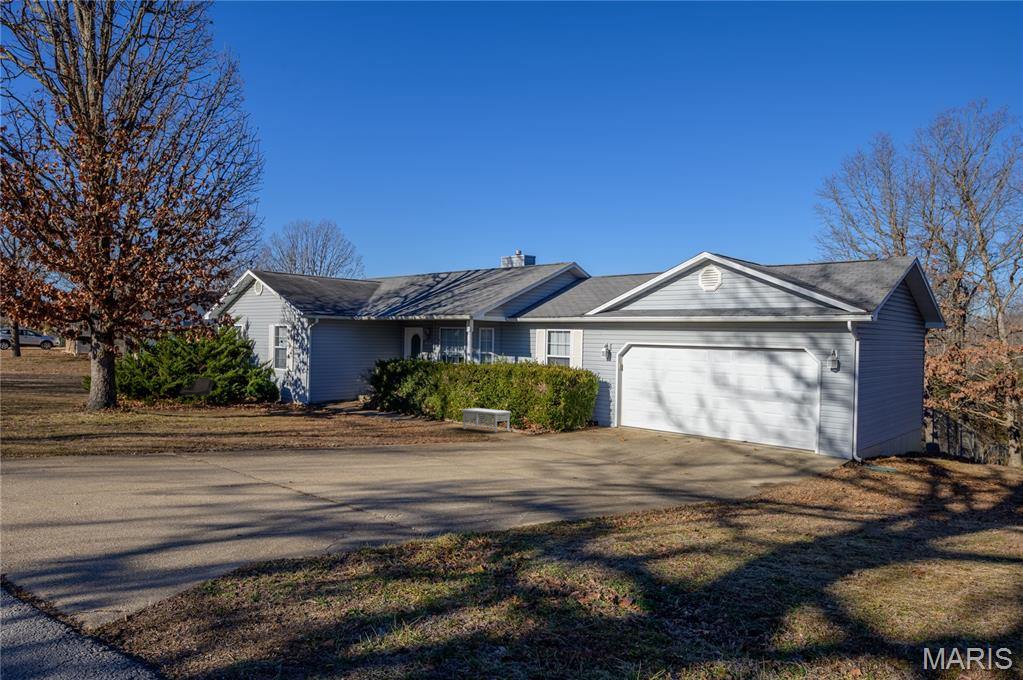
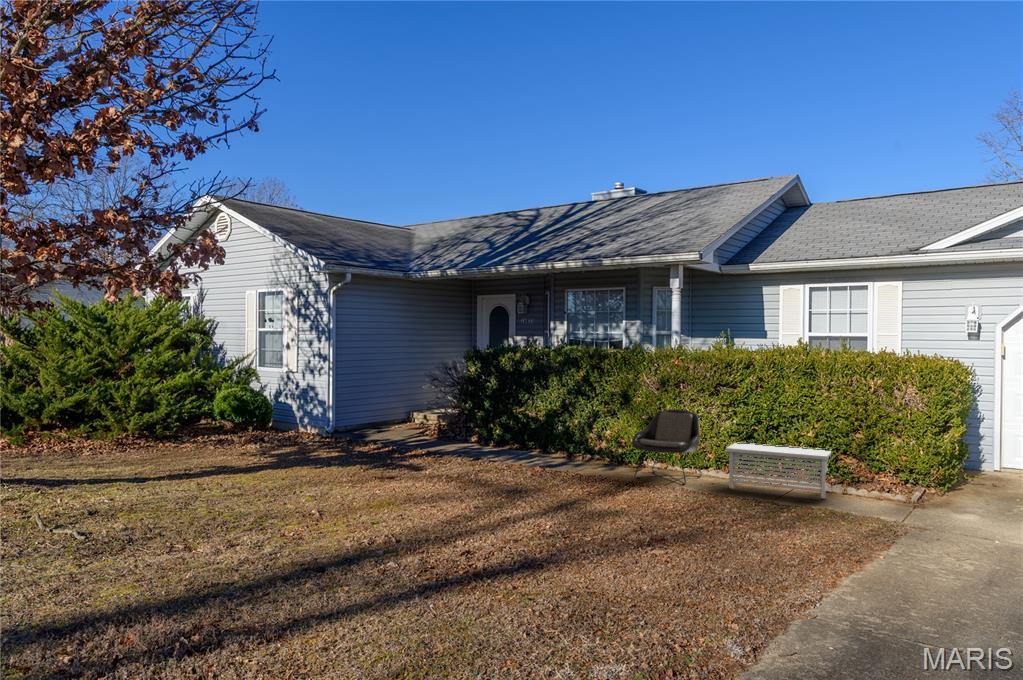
lounge chair: present [180,378,213,407] -> present [632,409,702,485]

